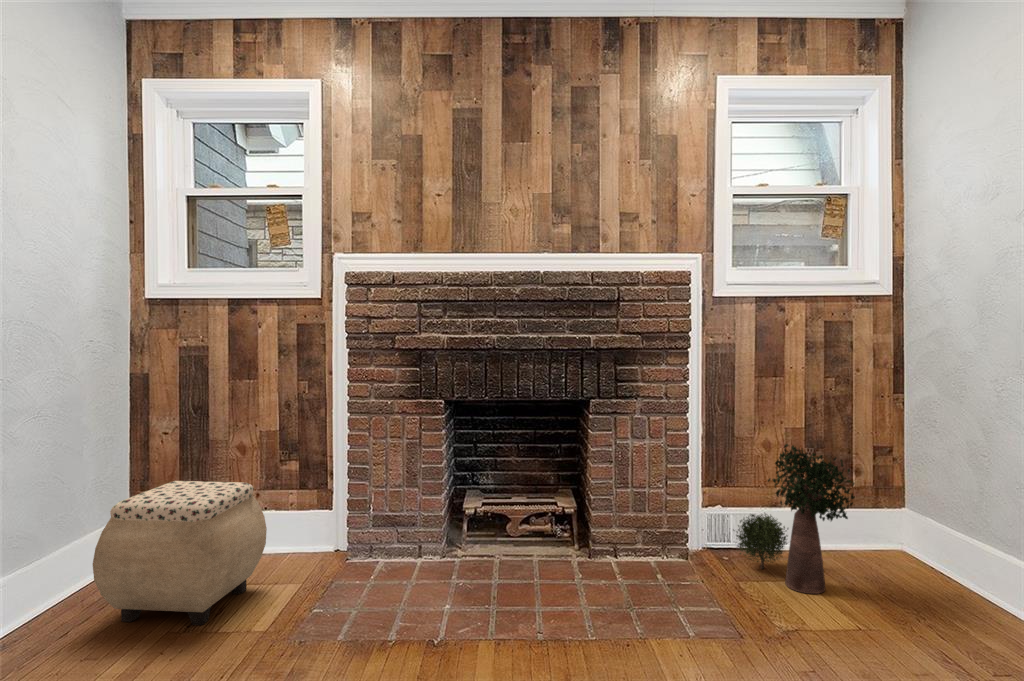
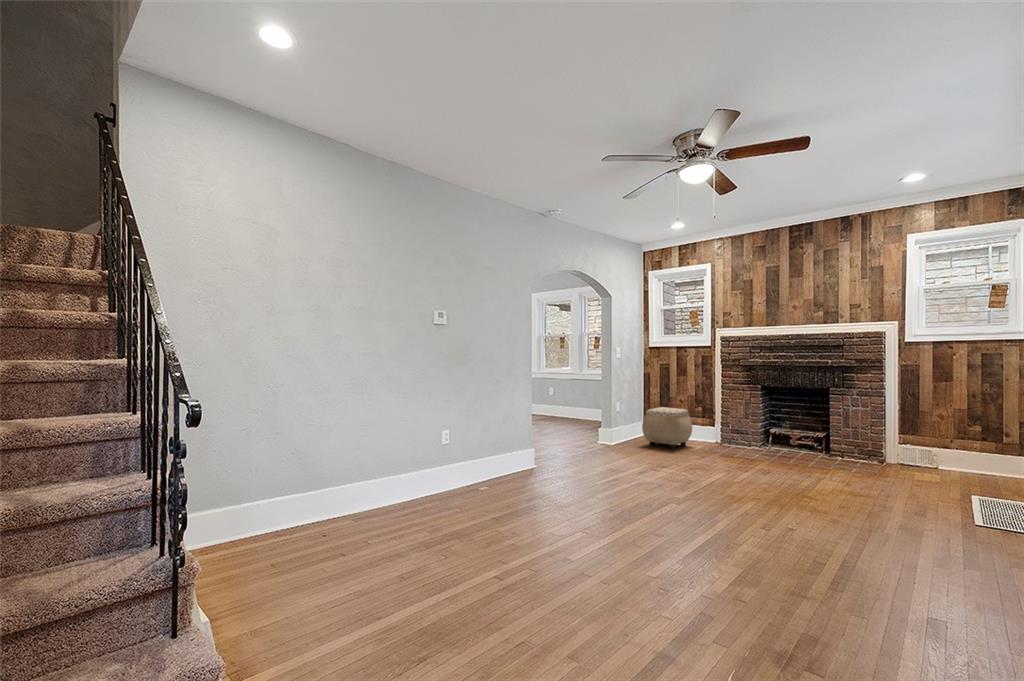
potted plant: present [733,444,855,594] -> none [916,413,977,482]

